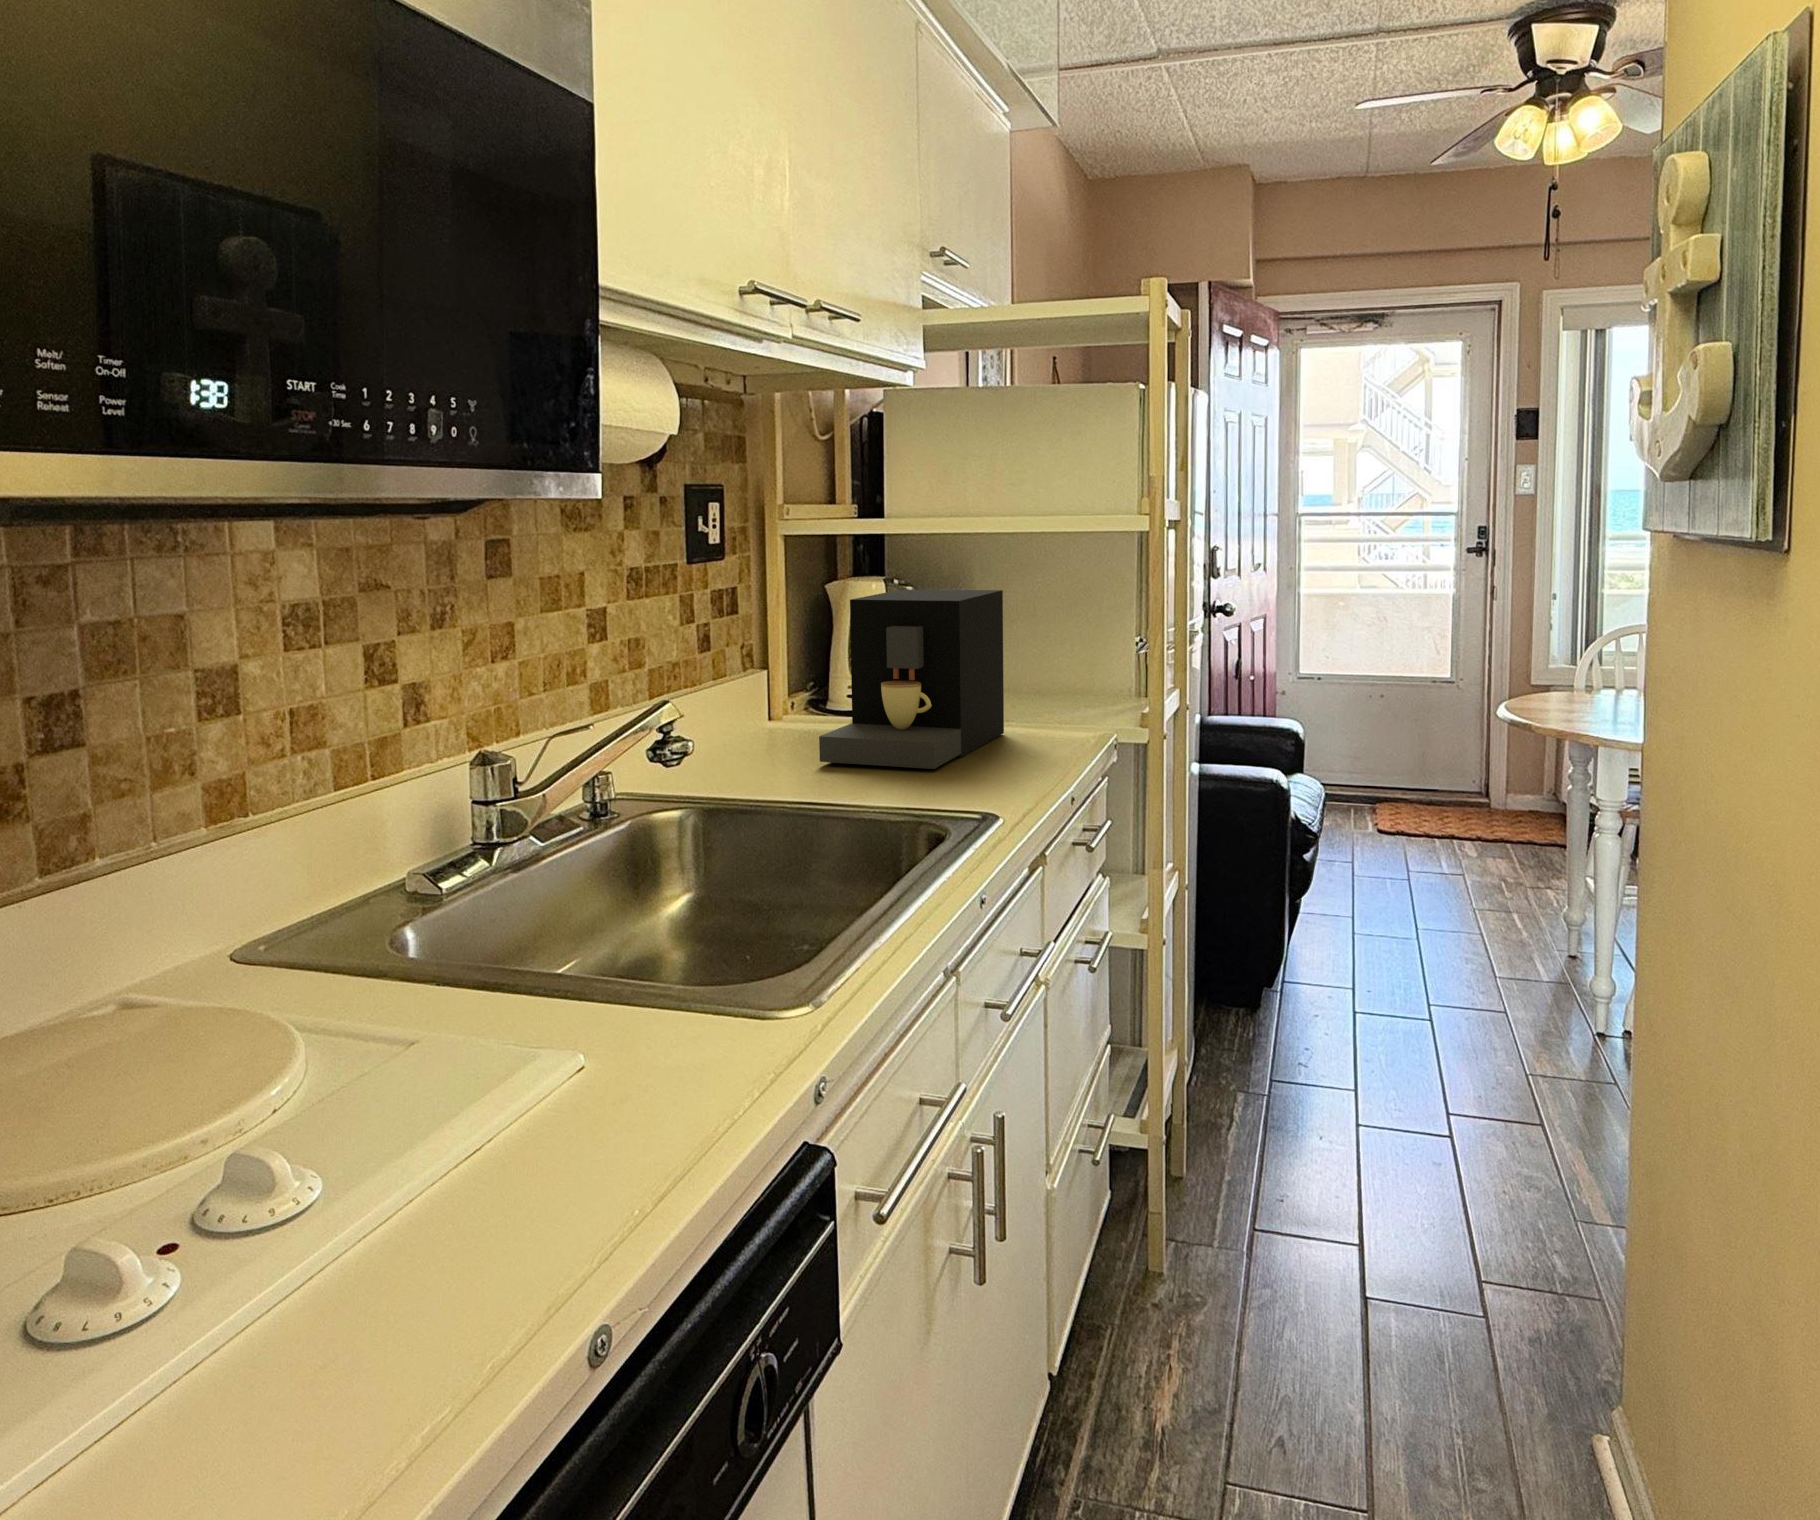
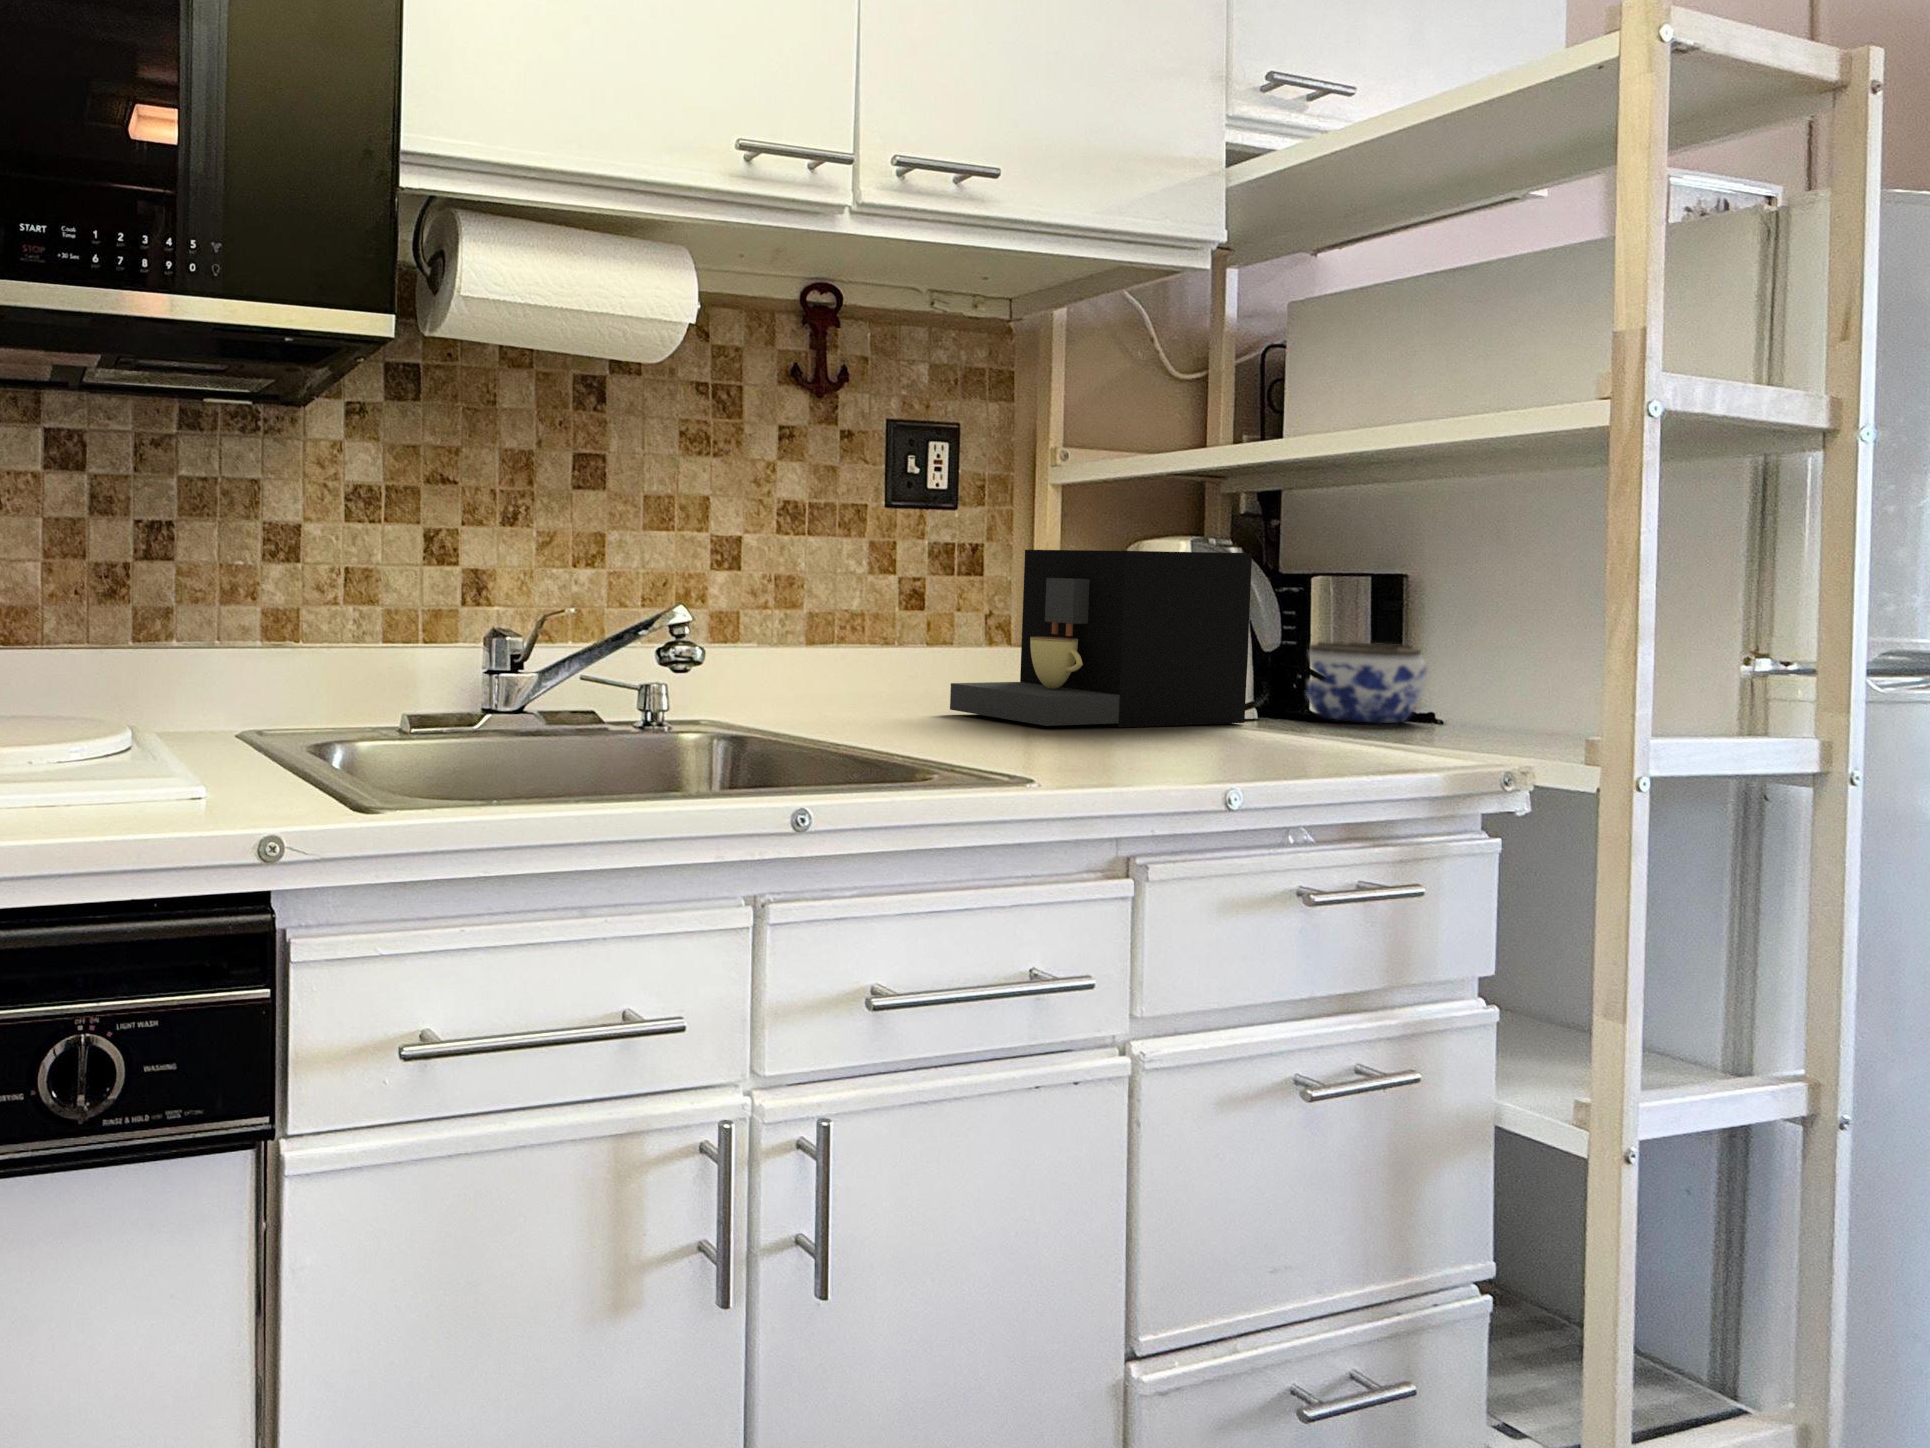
jar: none [991,650,1074,716] -> present [1306,641,1427,723]

